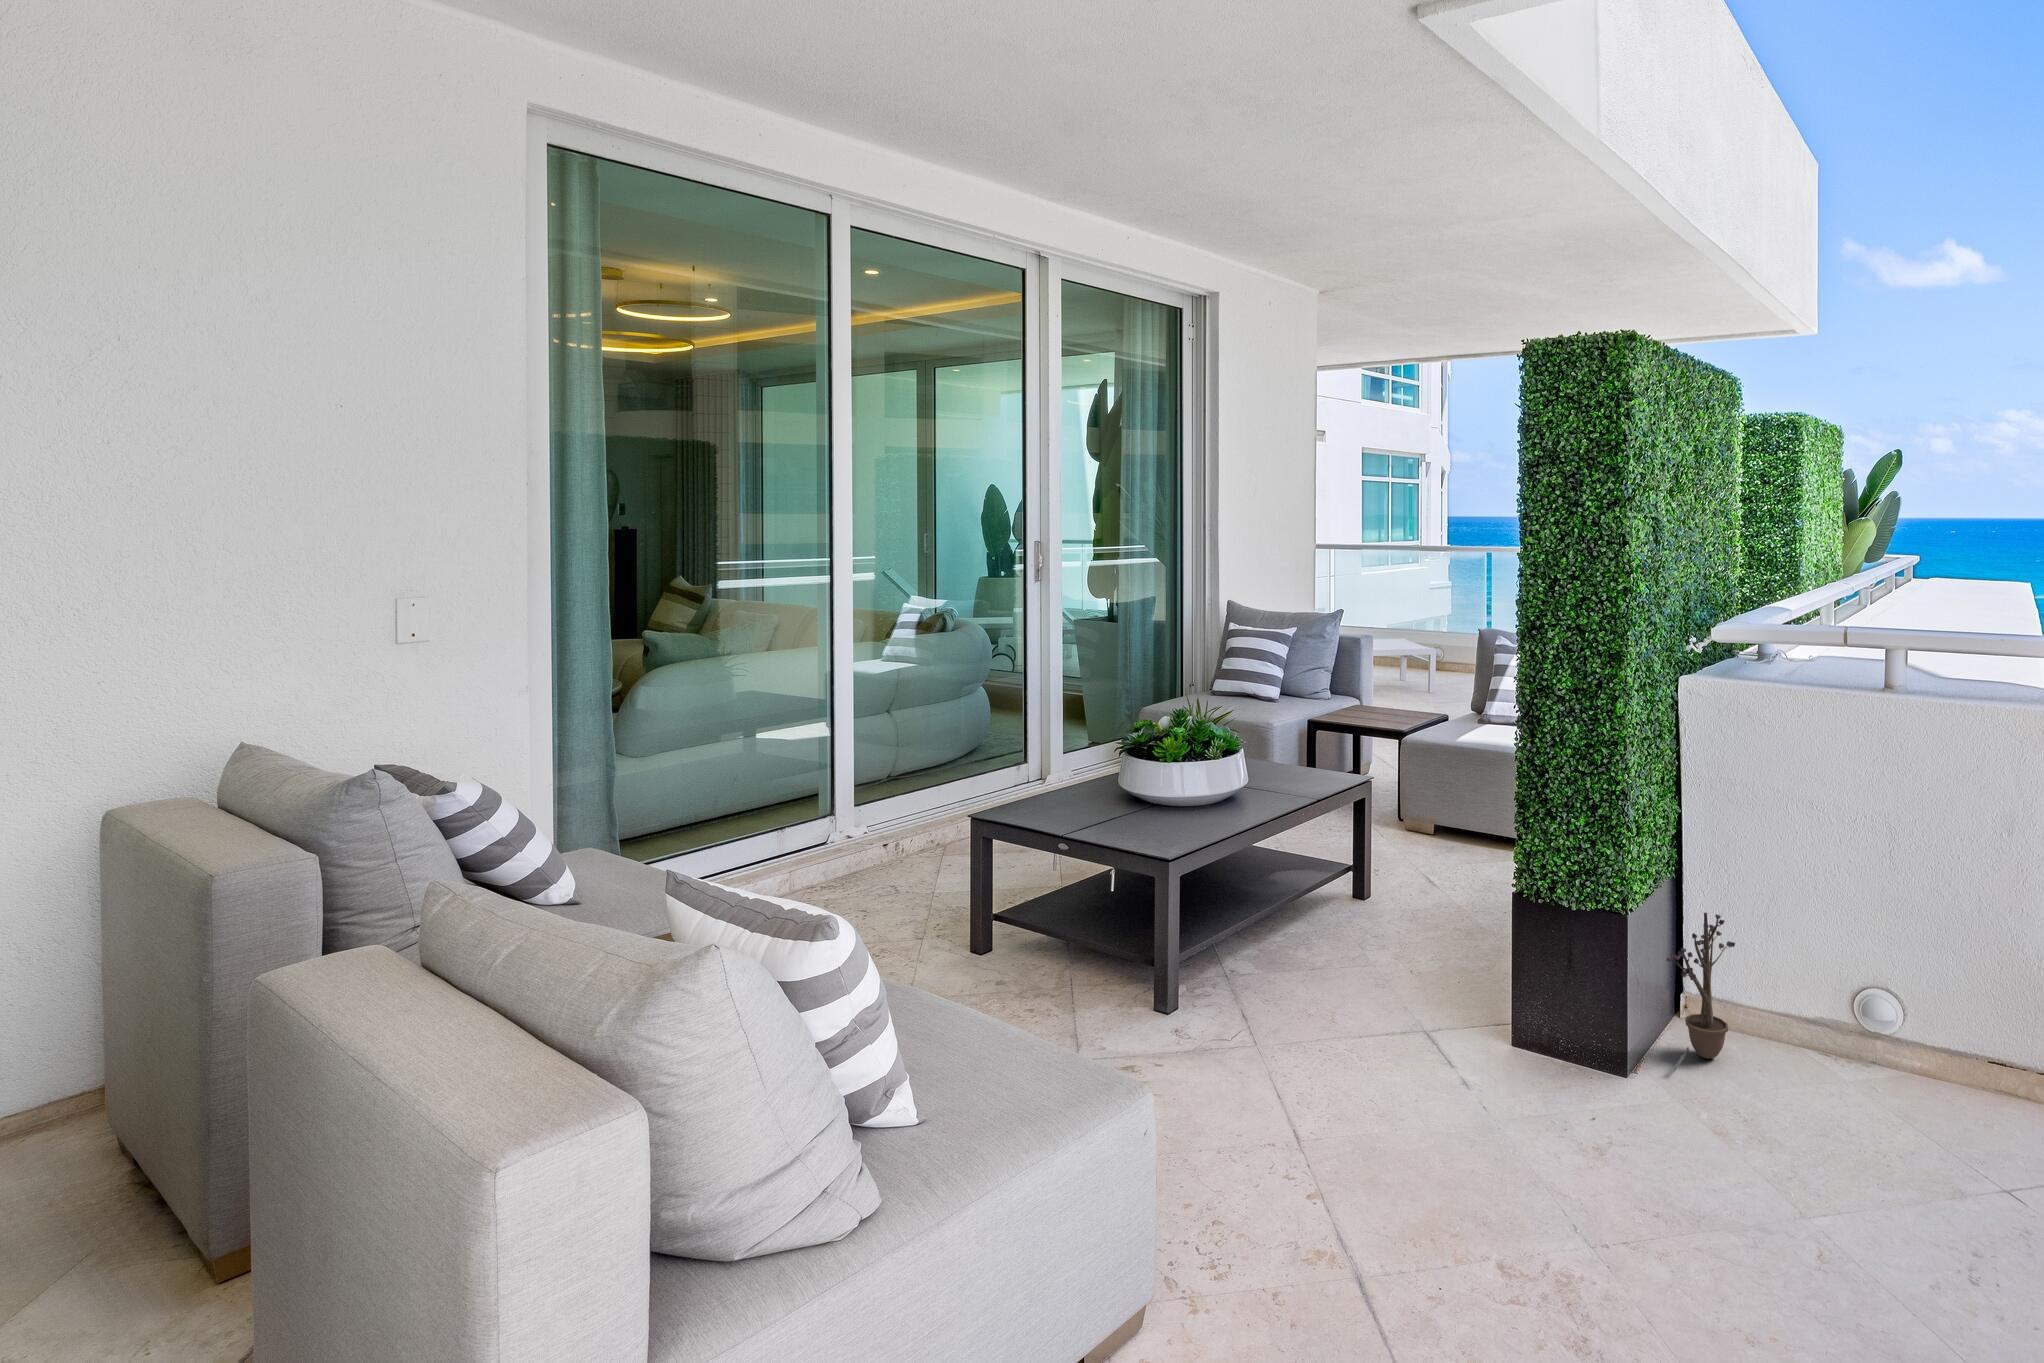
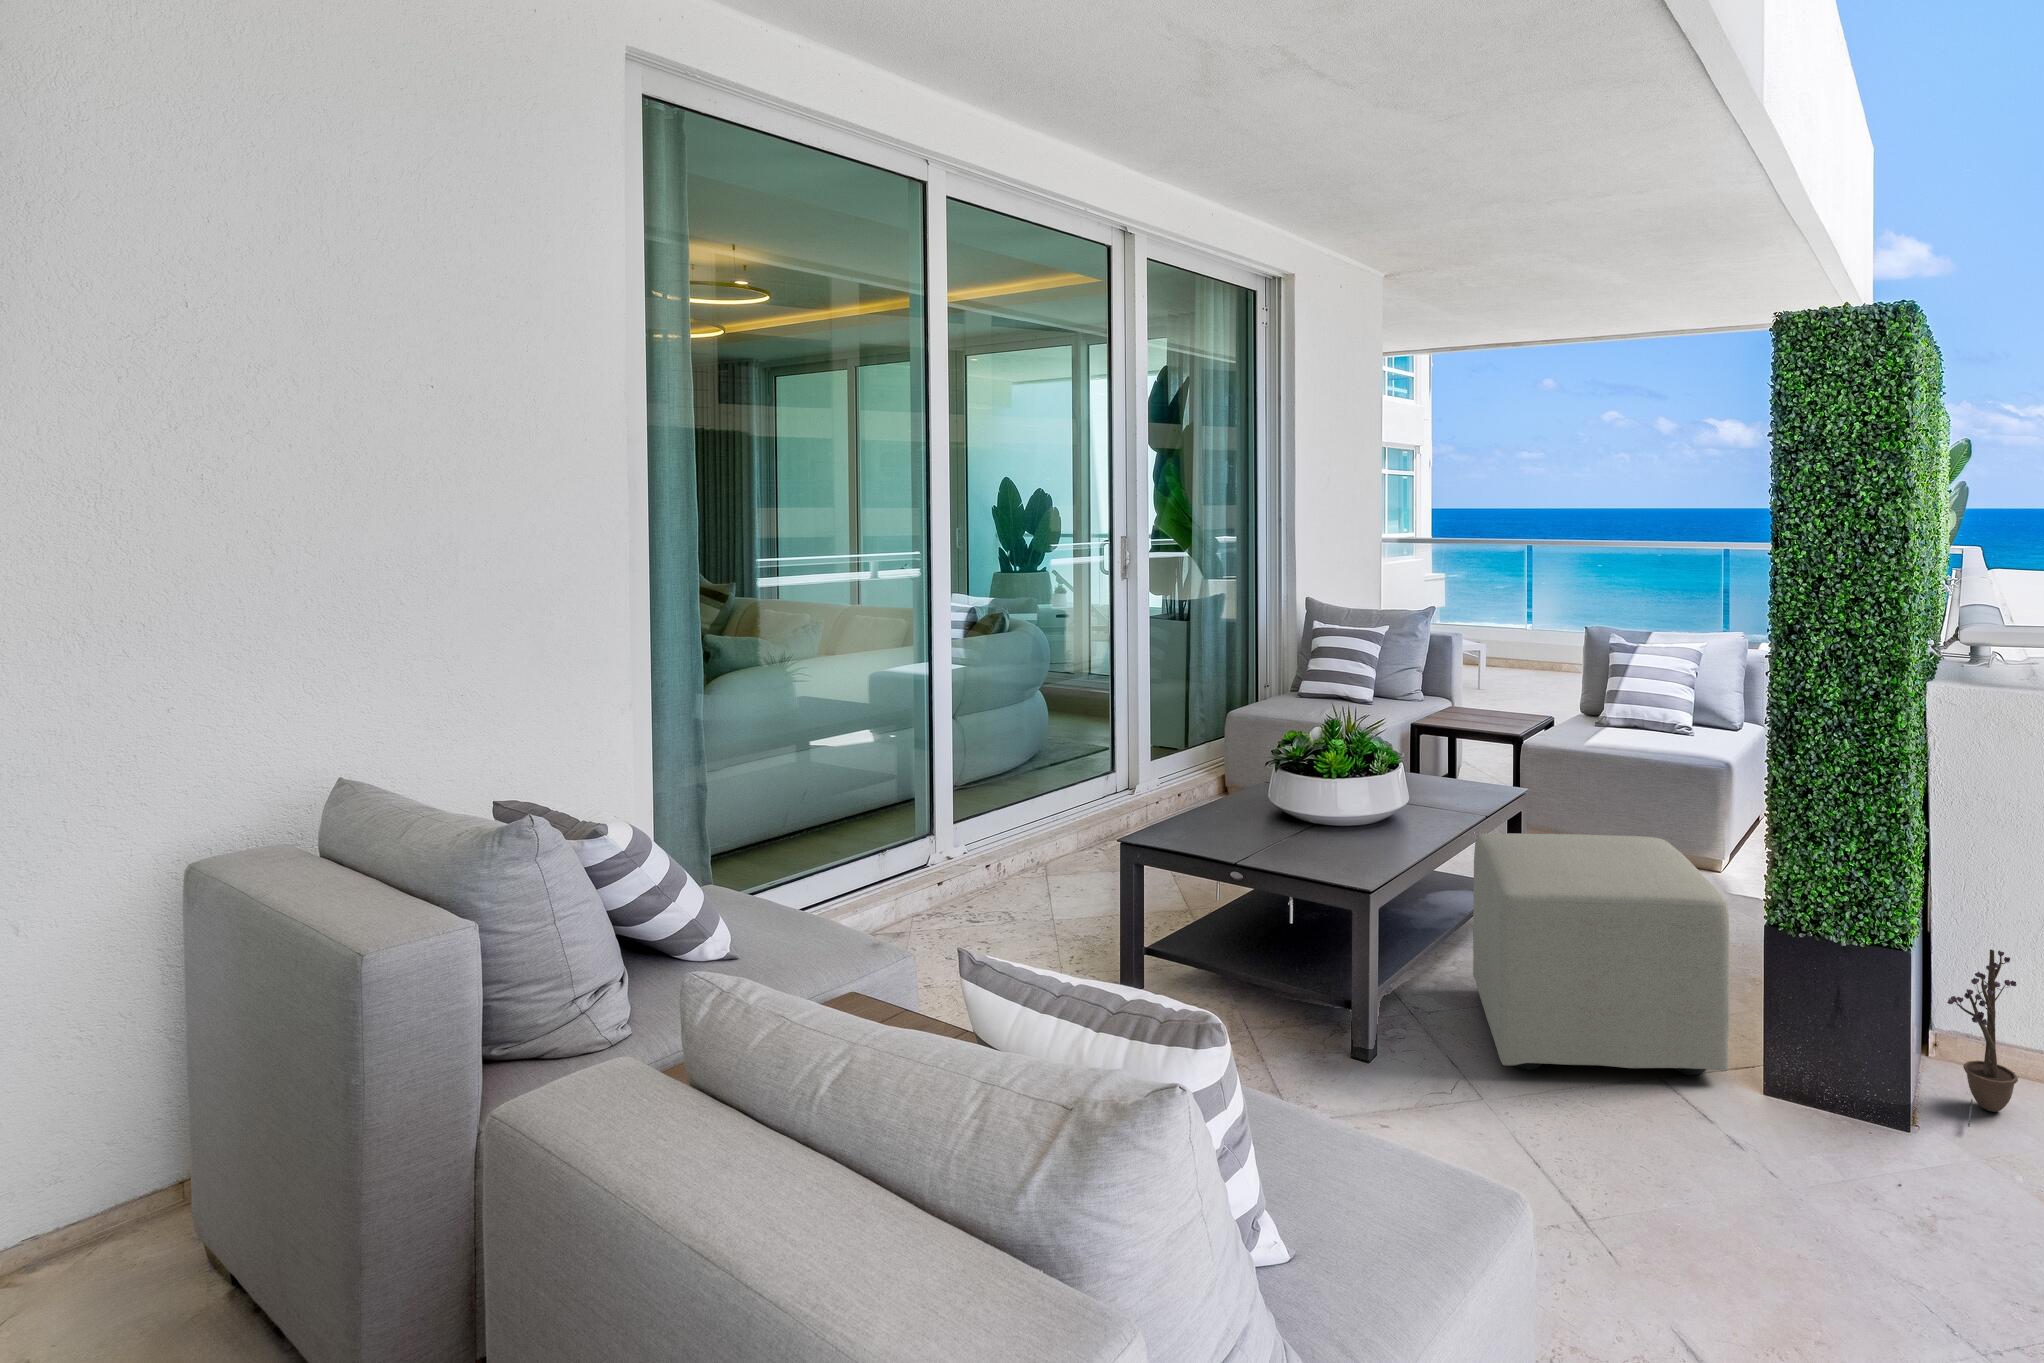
ottoman: none [1278,813,1482,1026] -> present [1473,833,1730,1075]

